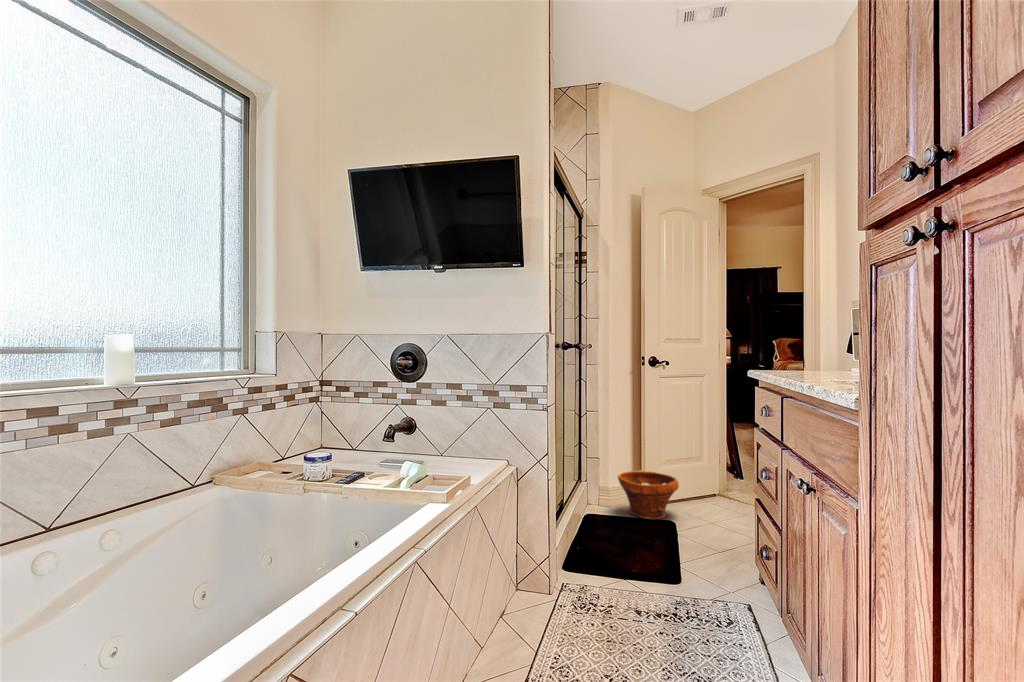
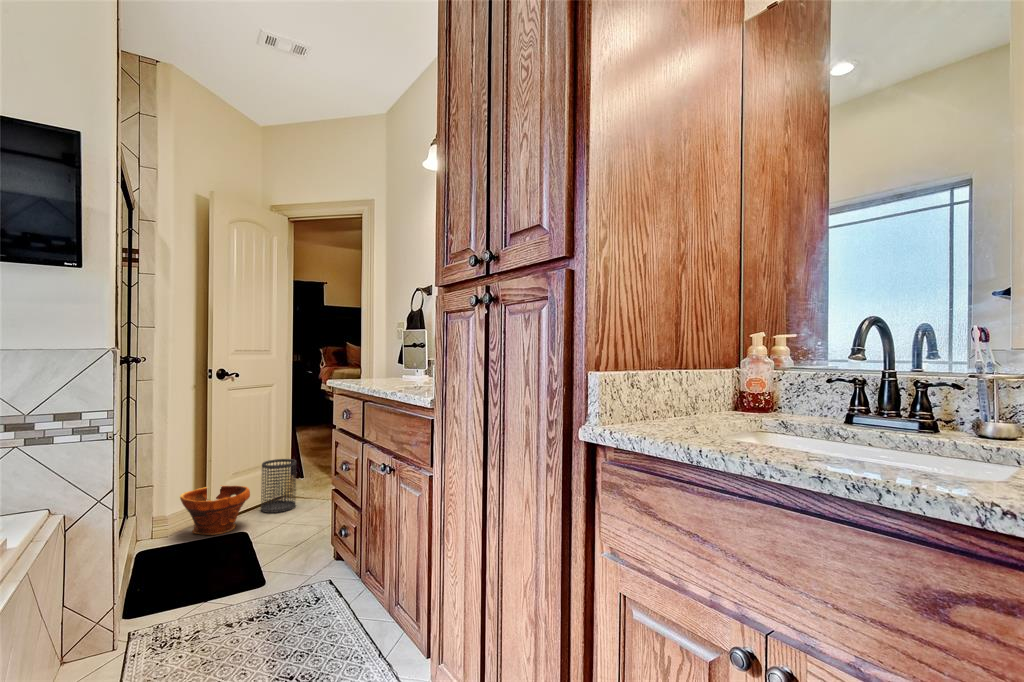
wastebasket: none [692,455,728,513] -> present [261,459,296,513]

